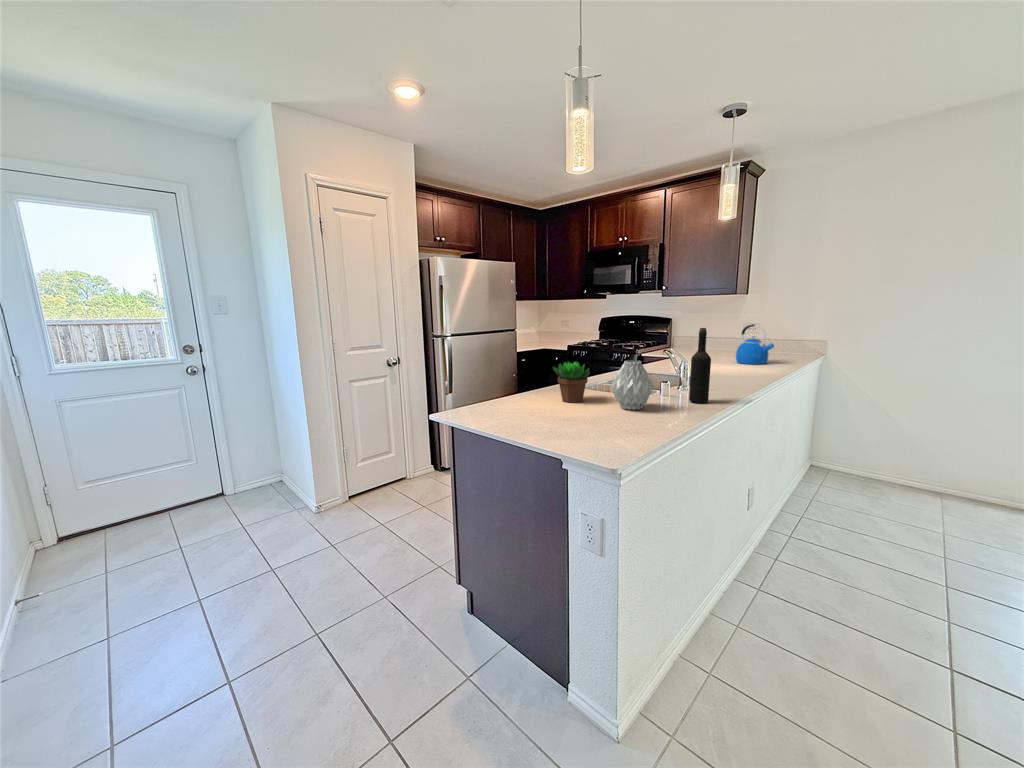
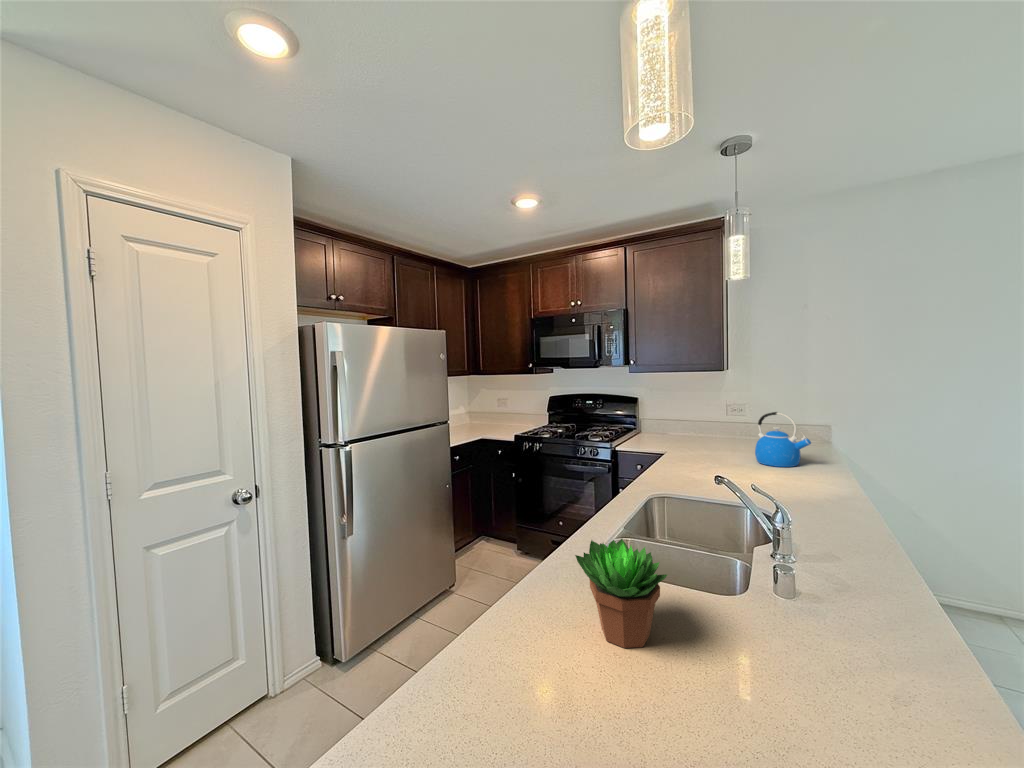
wine bottle: present [689,328,711,403] -> none [859,465,909,627]
vase: present [611,360,654,410] -> none [732,554,851,690]

